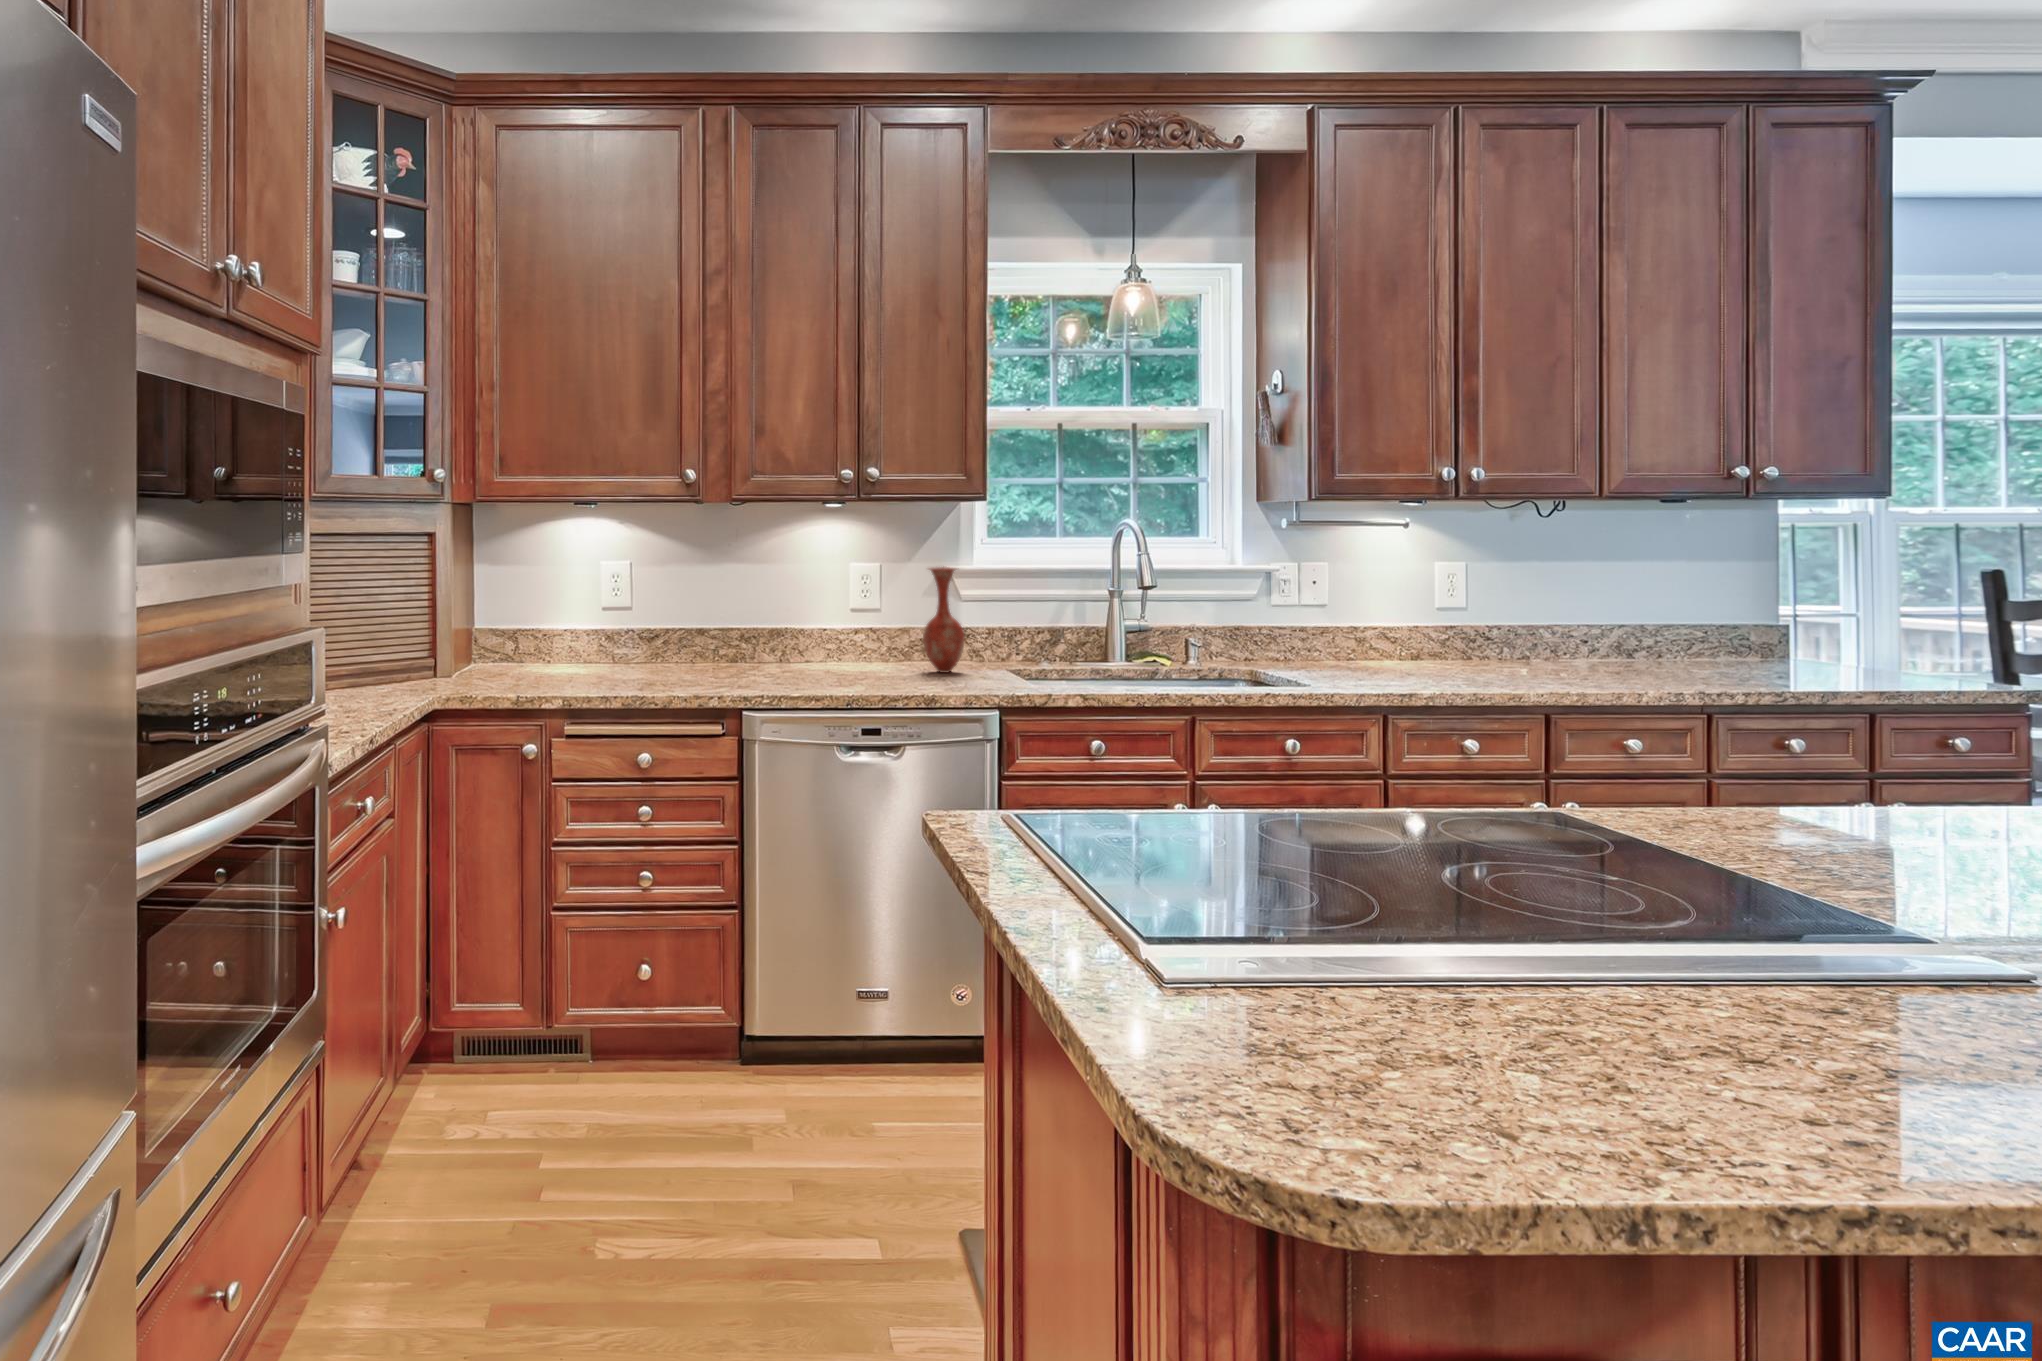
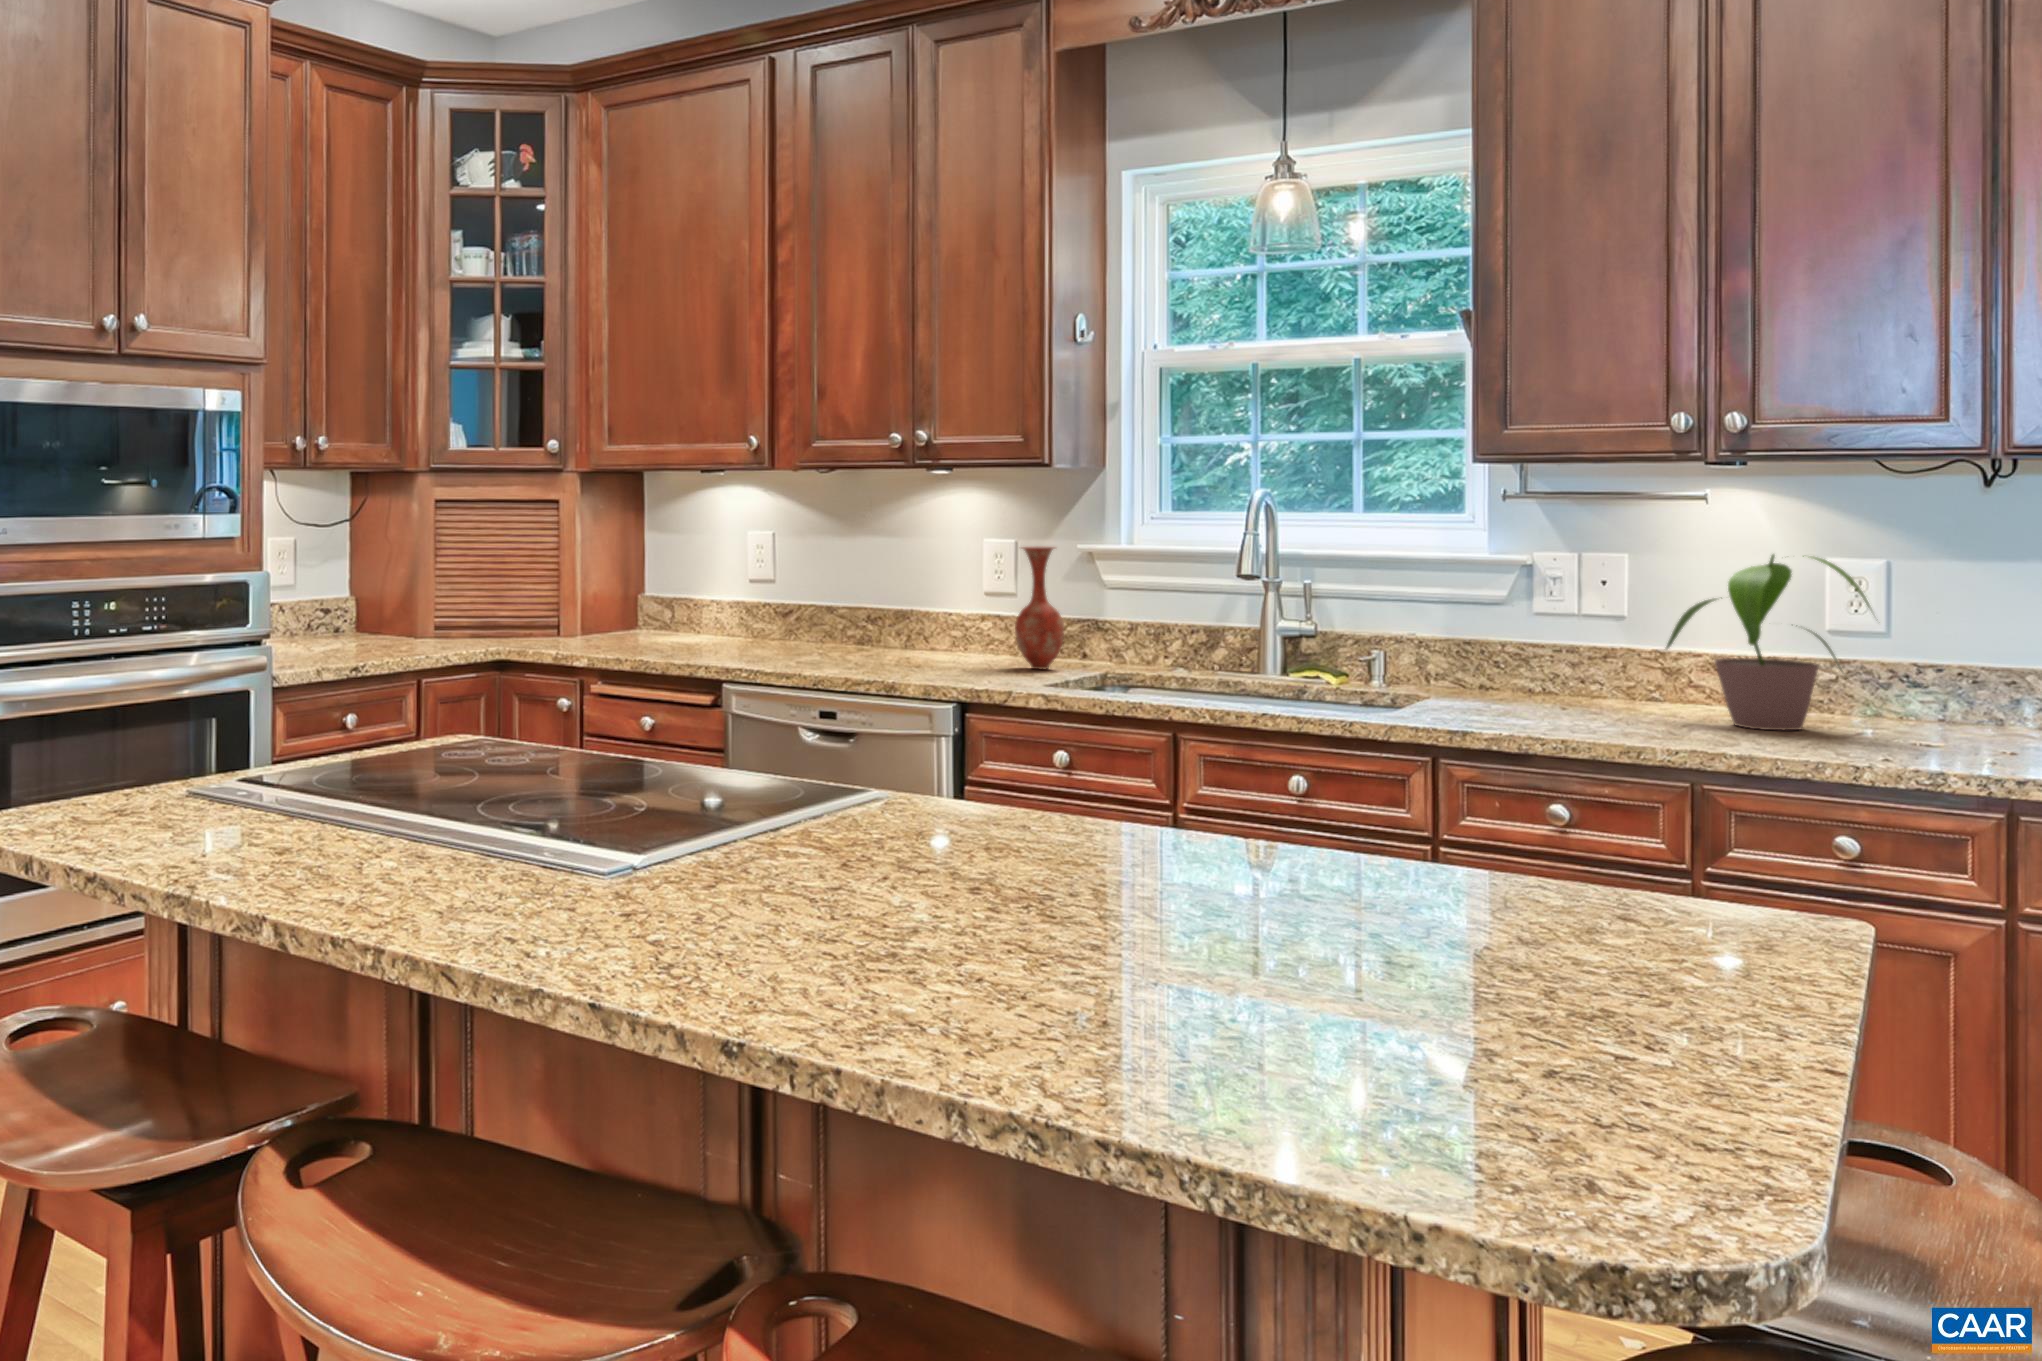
potted plant: none [1383,559,1529,674] -> present [1666,555,1871,730]

